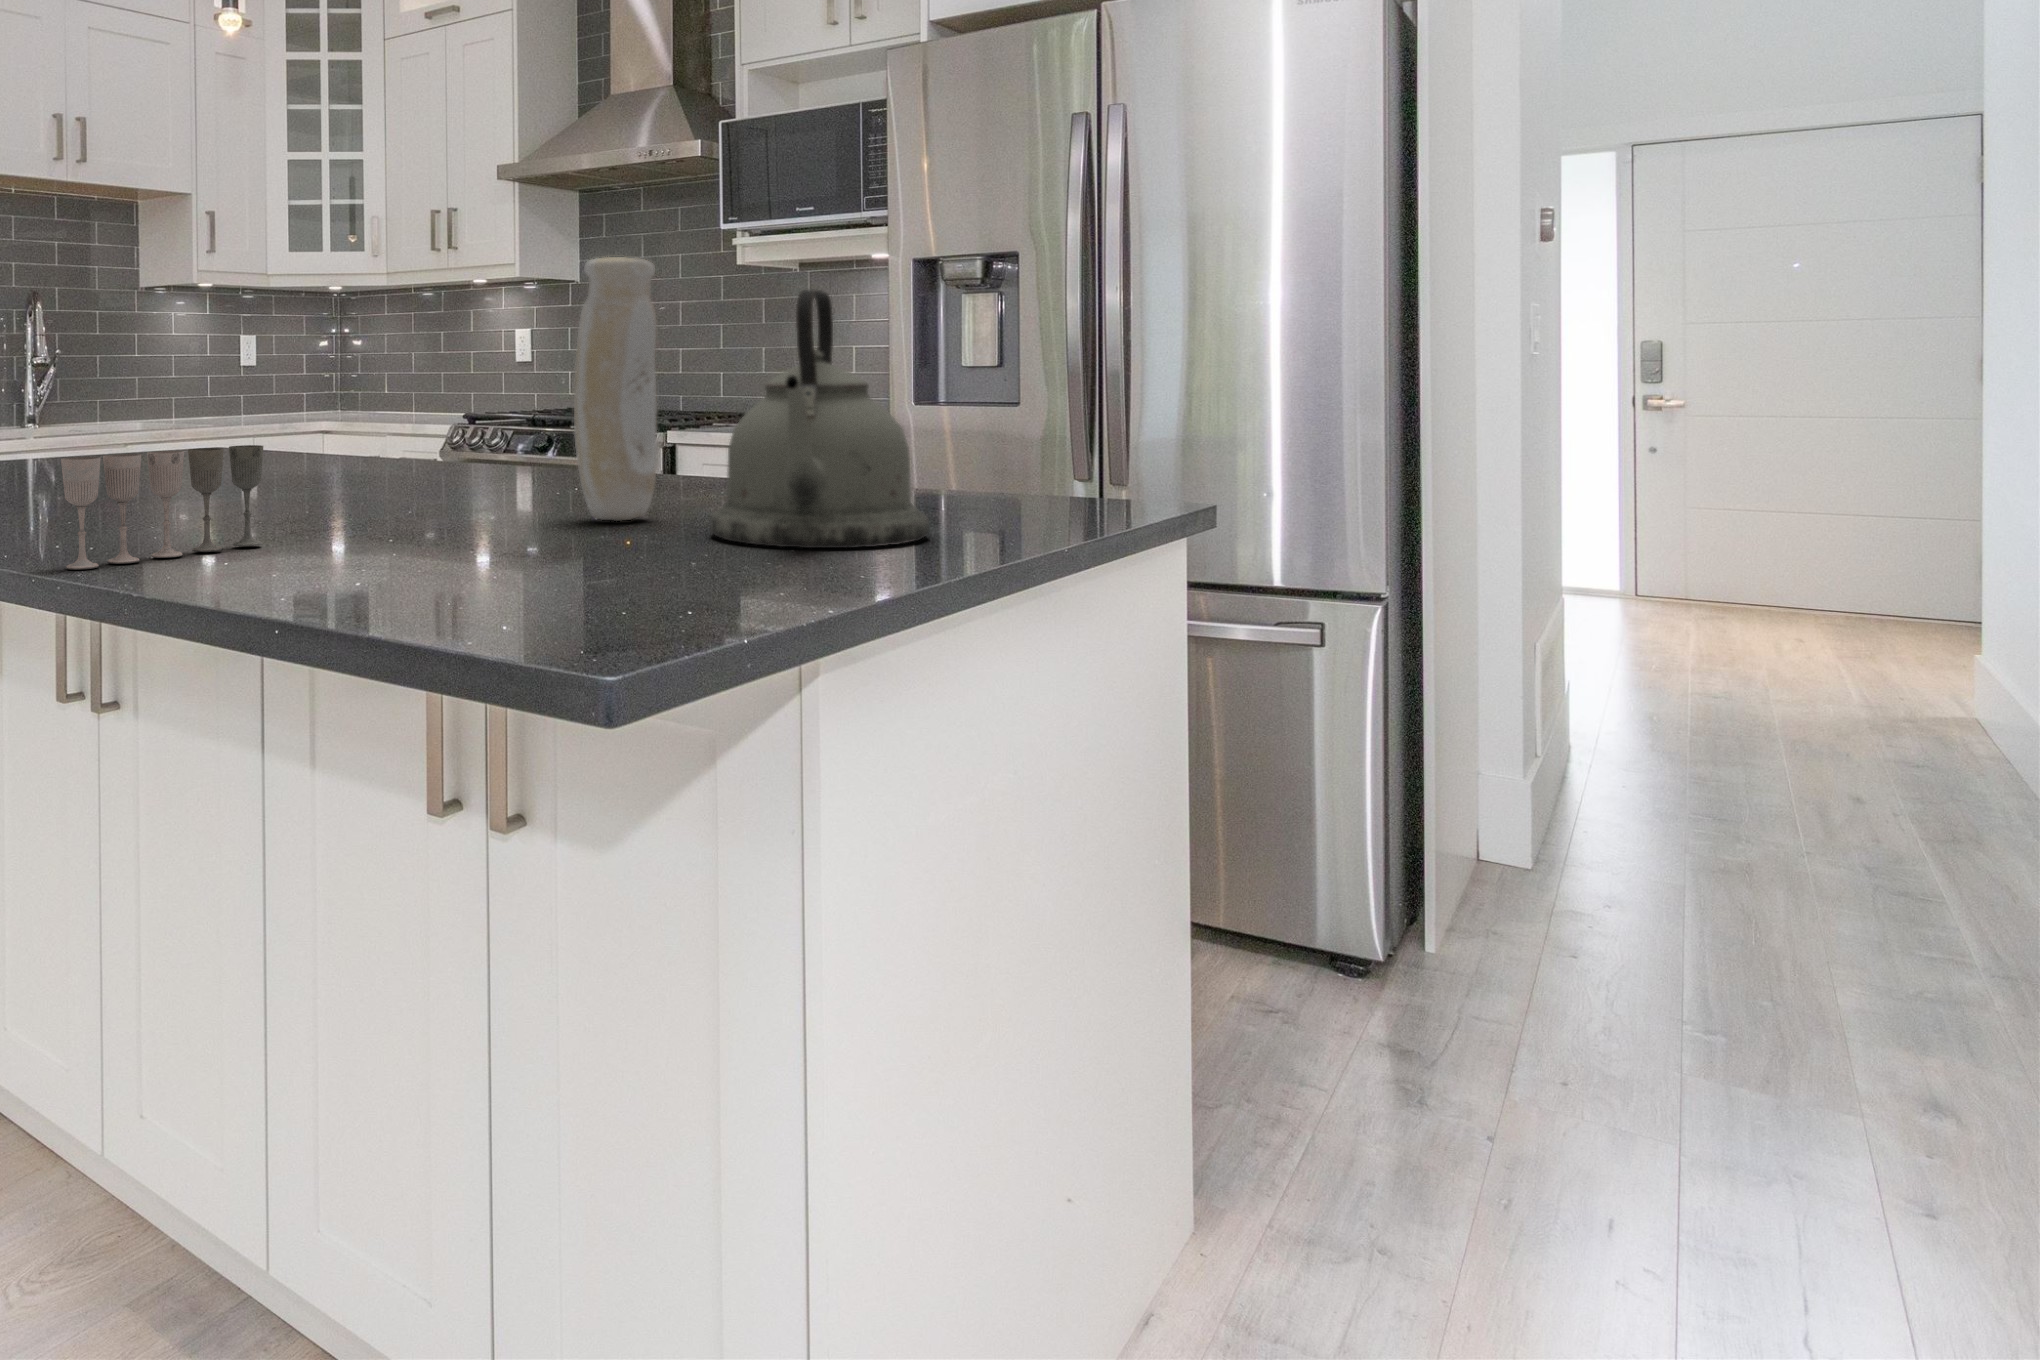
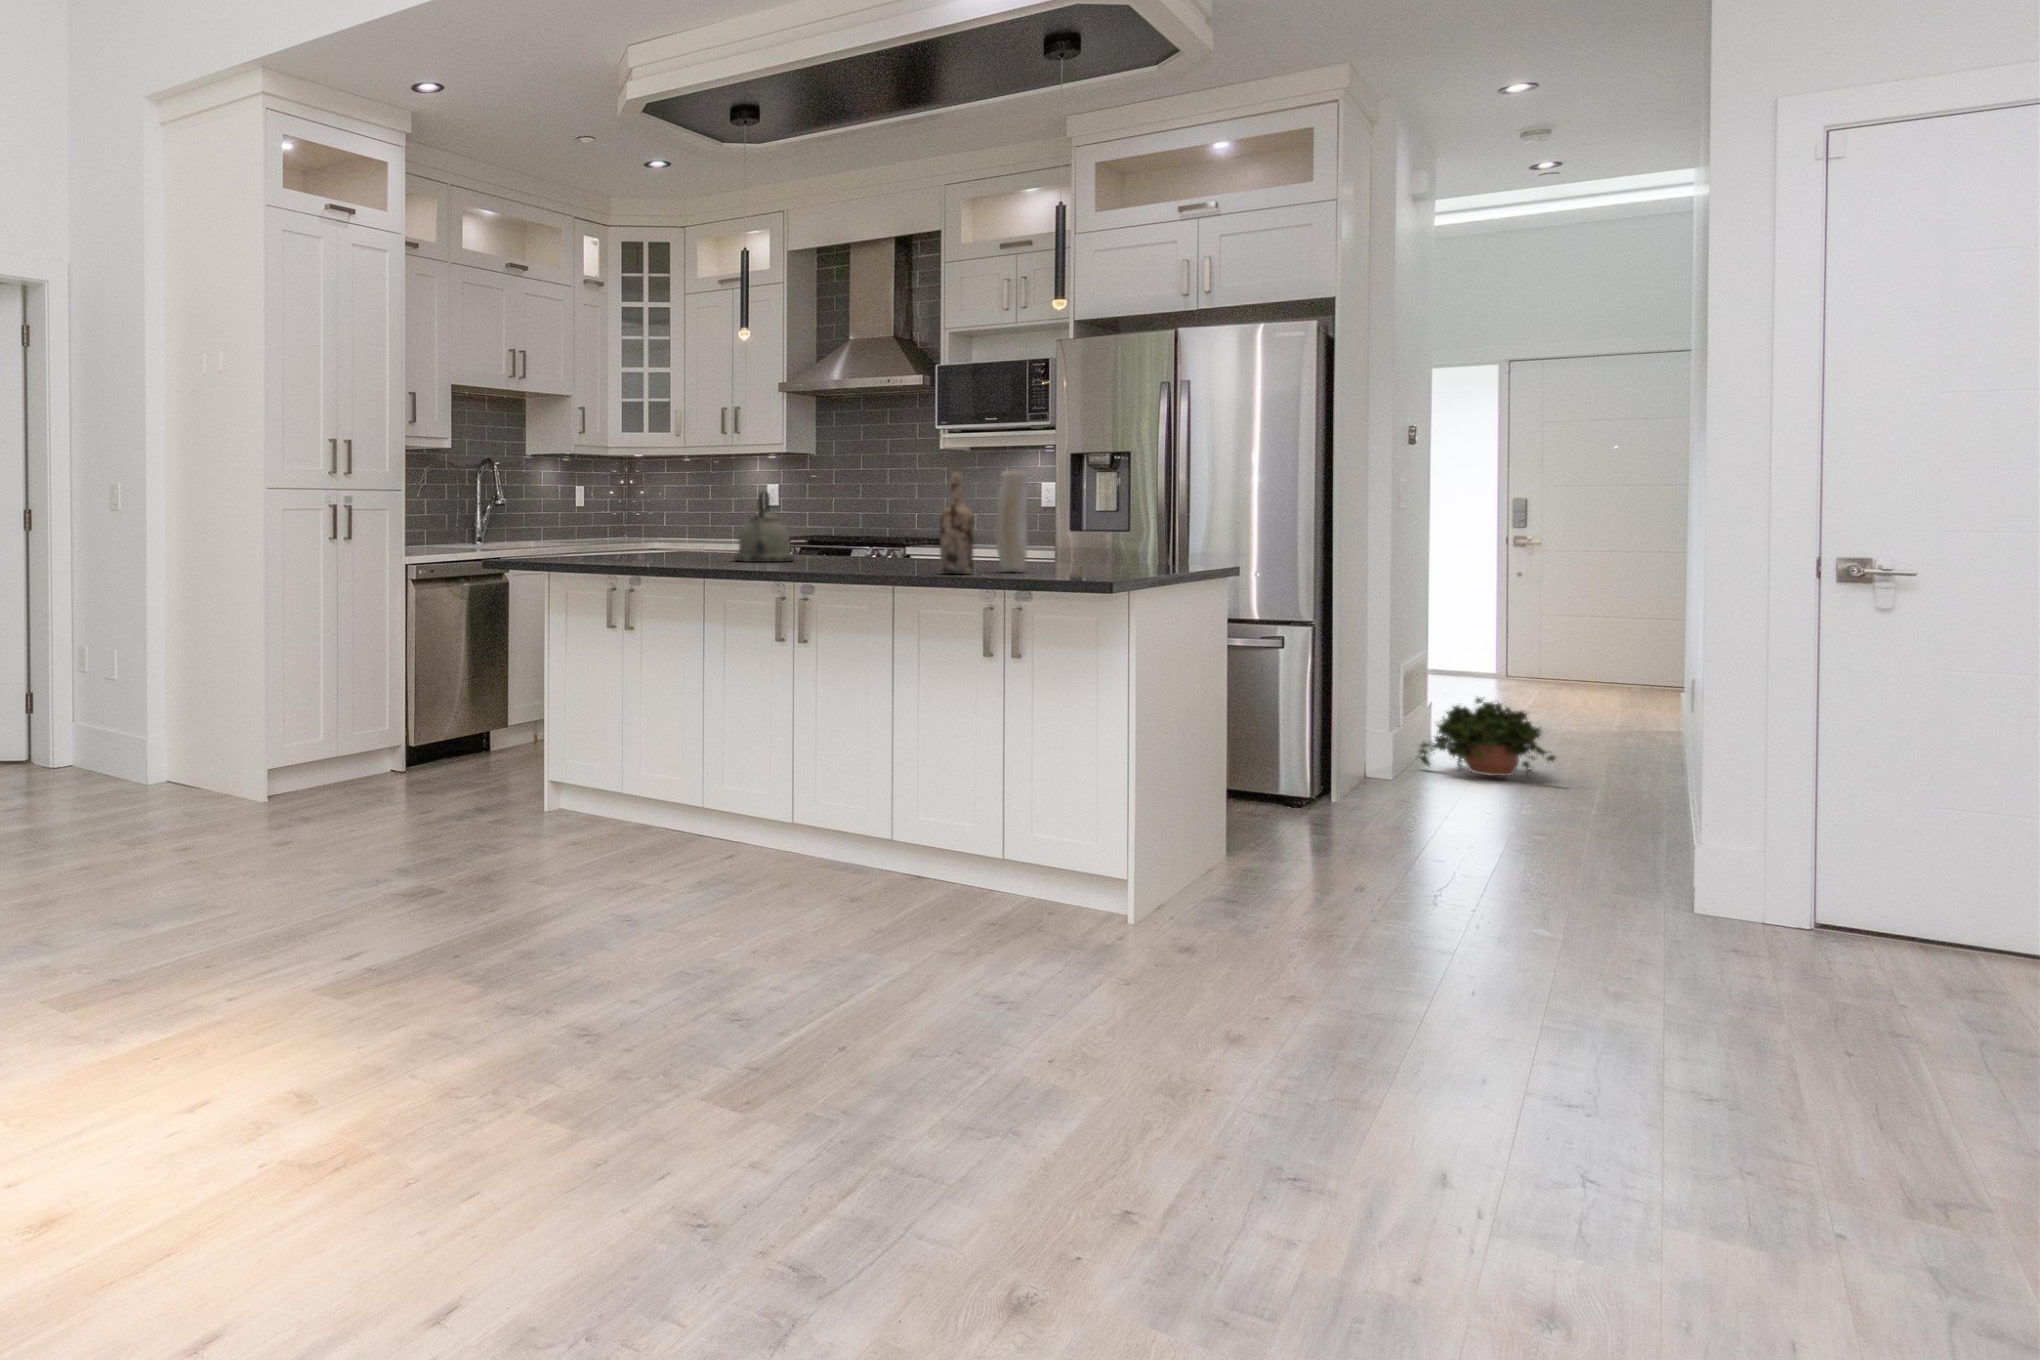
wine bottle: none [396,248,484,536] -> present [940,468,974,574]
kettle: present [711,290,930,548] -> present [734,492,795,562]
wine glass: present [61,445,263,570] -> none [865,540,908,578]
potted plant: none [1560,694,1870,860] -> present [1419,697,1556,776]

